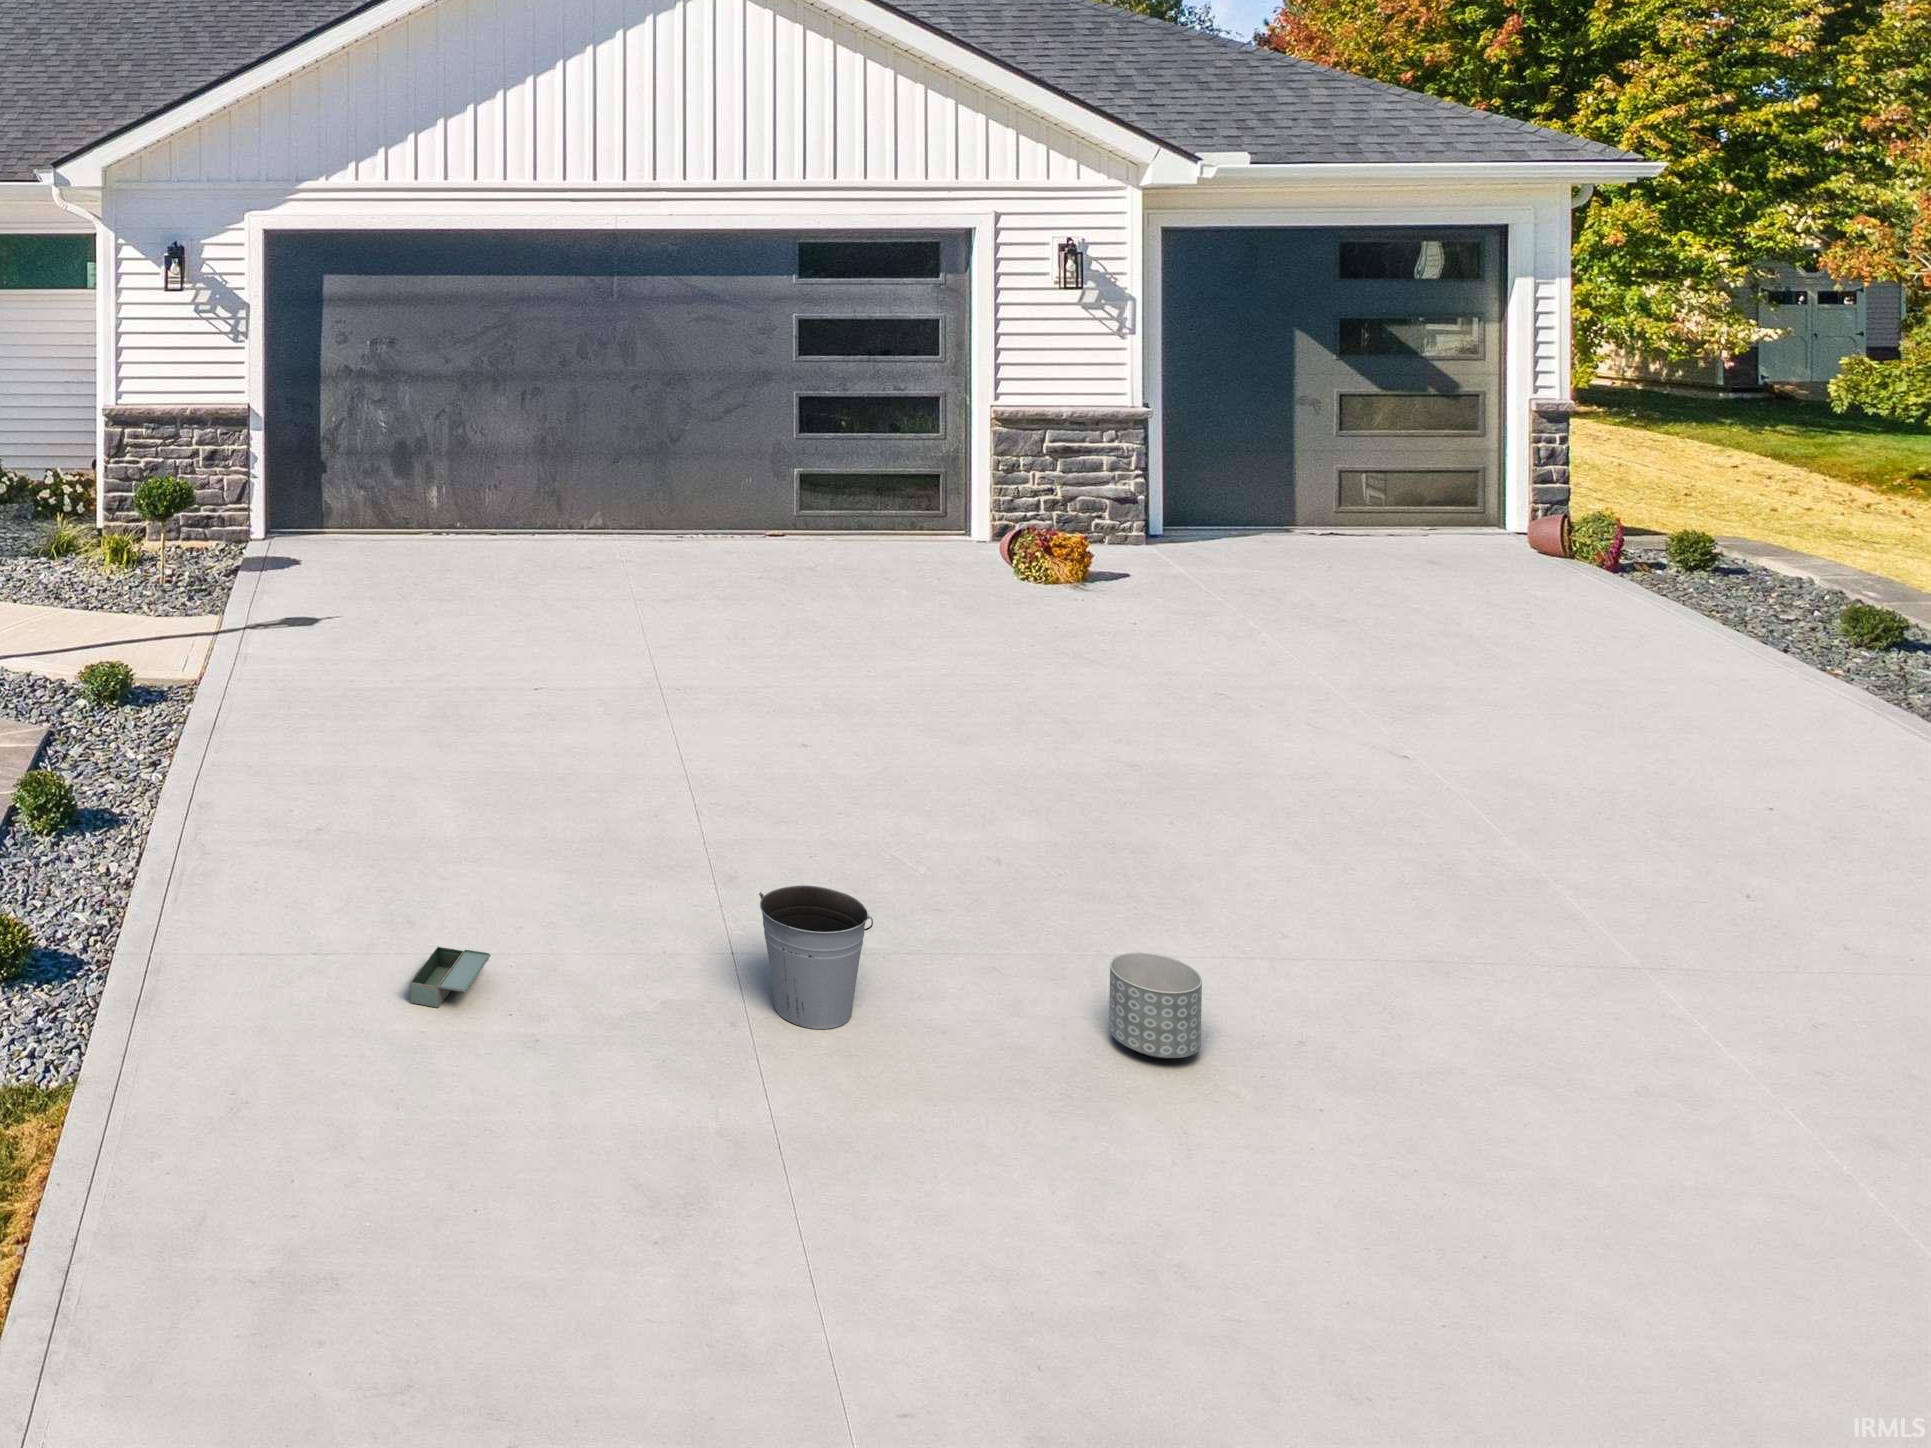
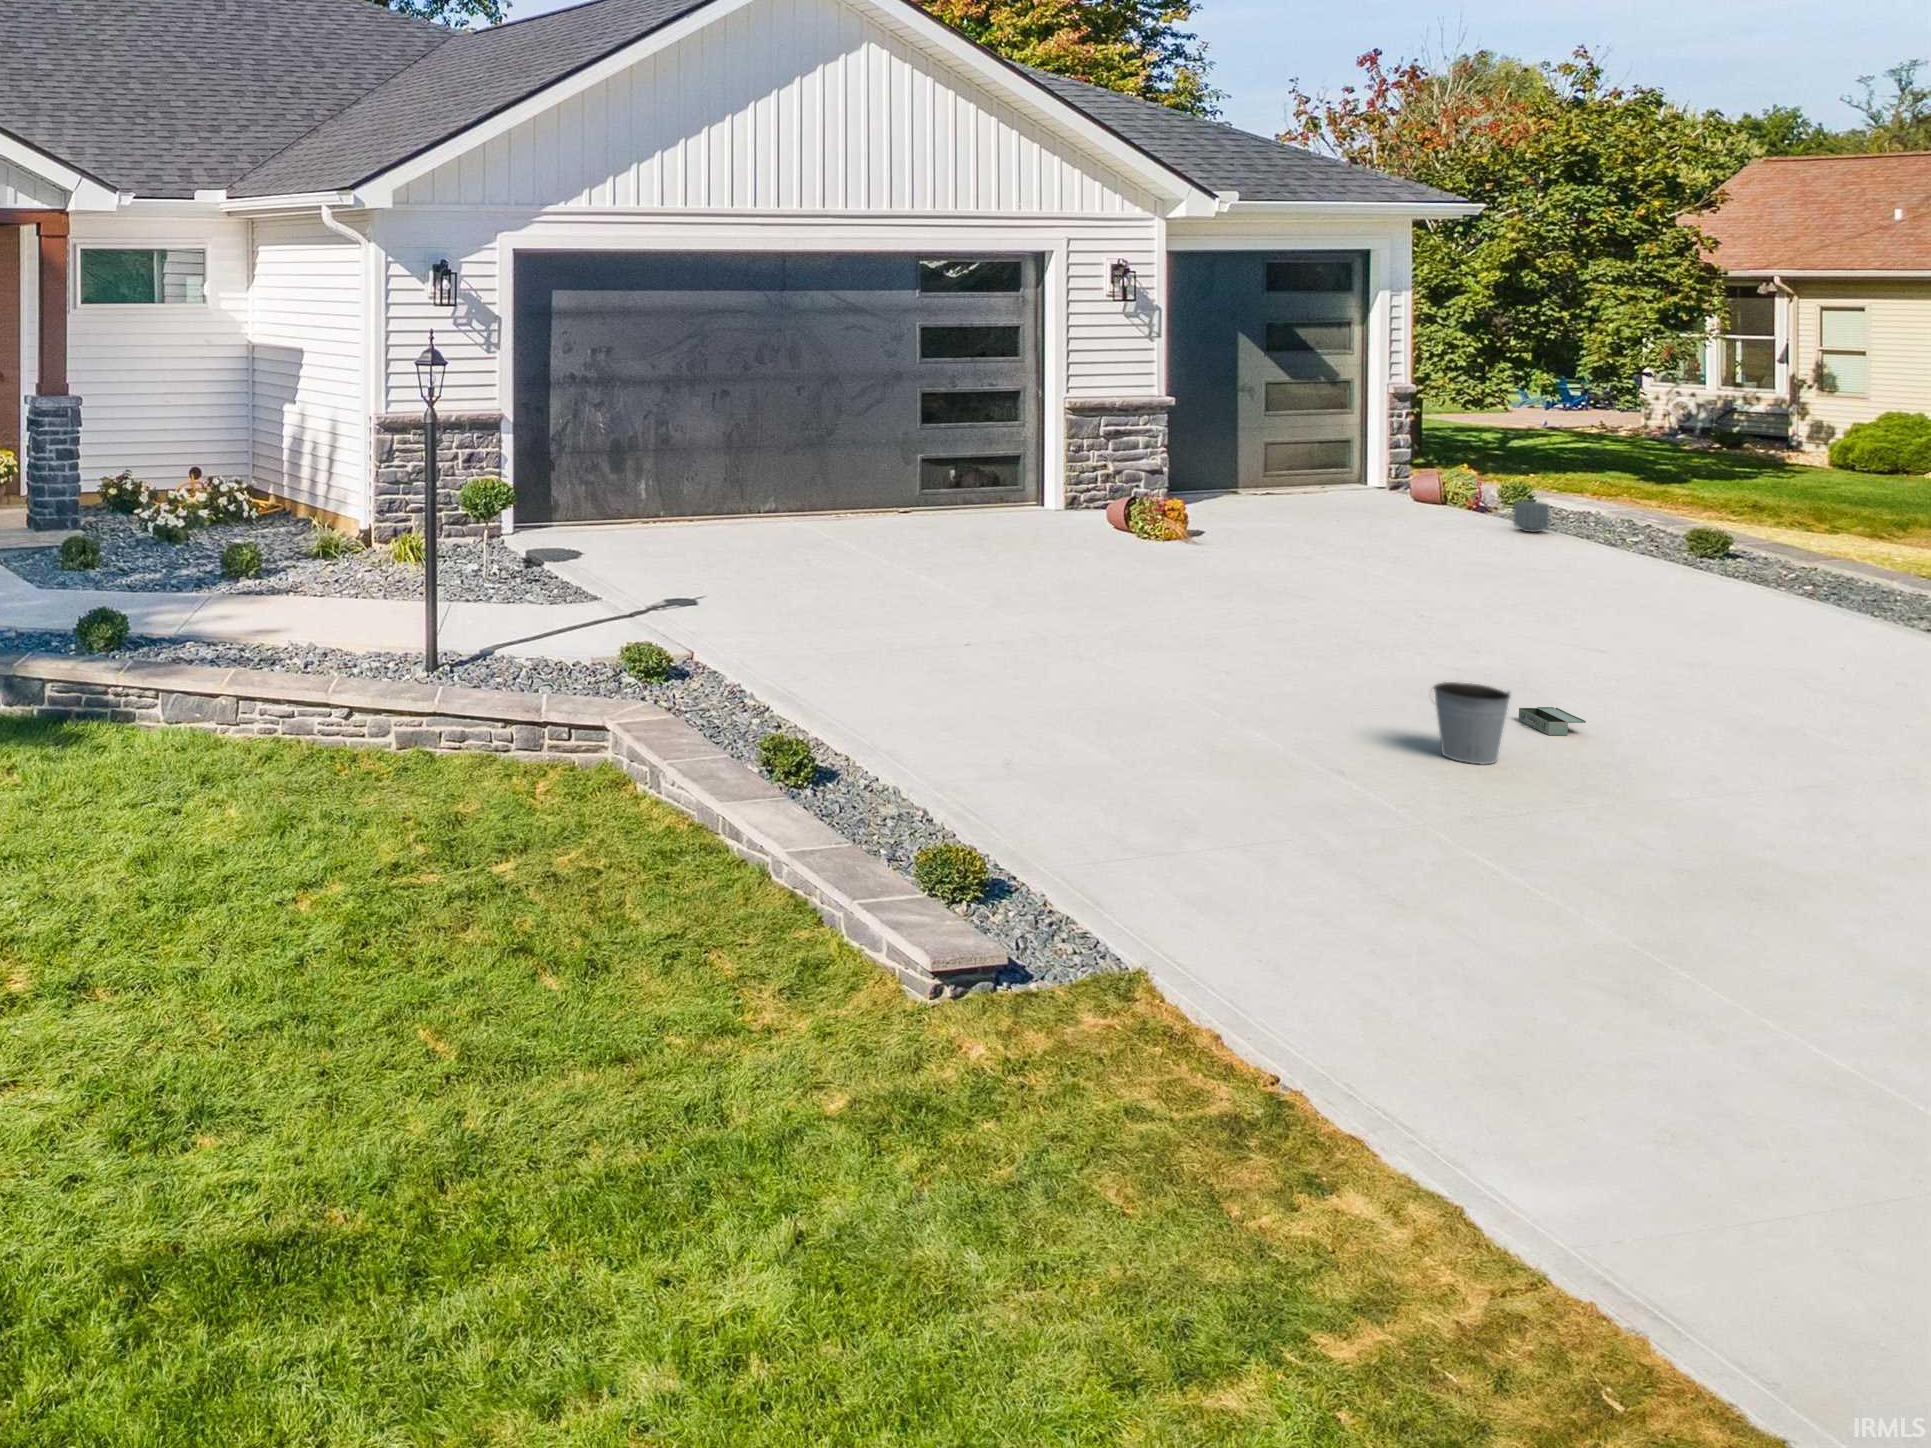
toolbox: present [410,947,491,1008] -> present [1519,707,1586,735]
planter: present [1109,953,1202,1058] -> present [1513,501,1549,532]

